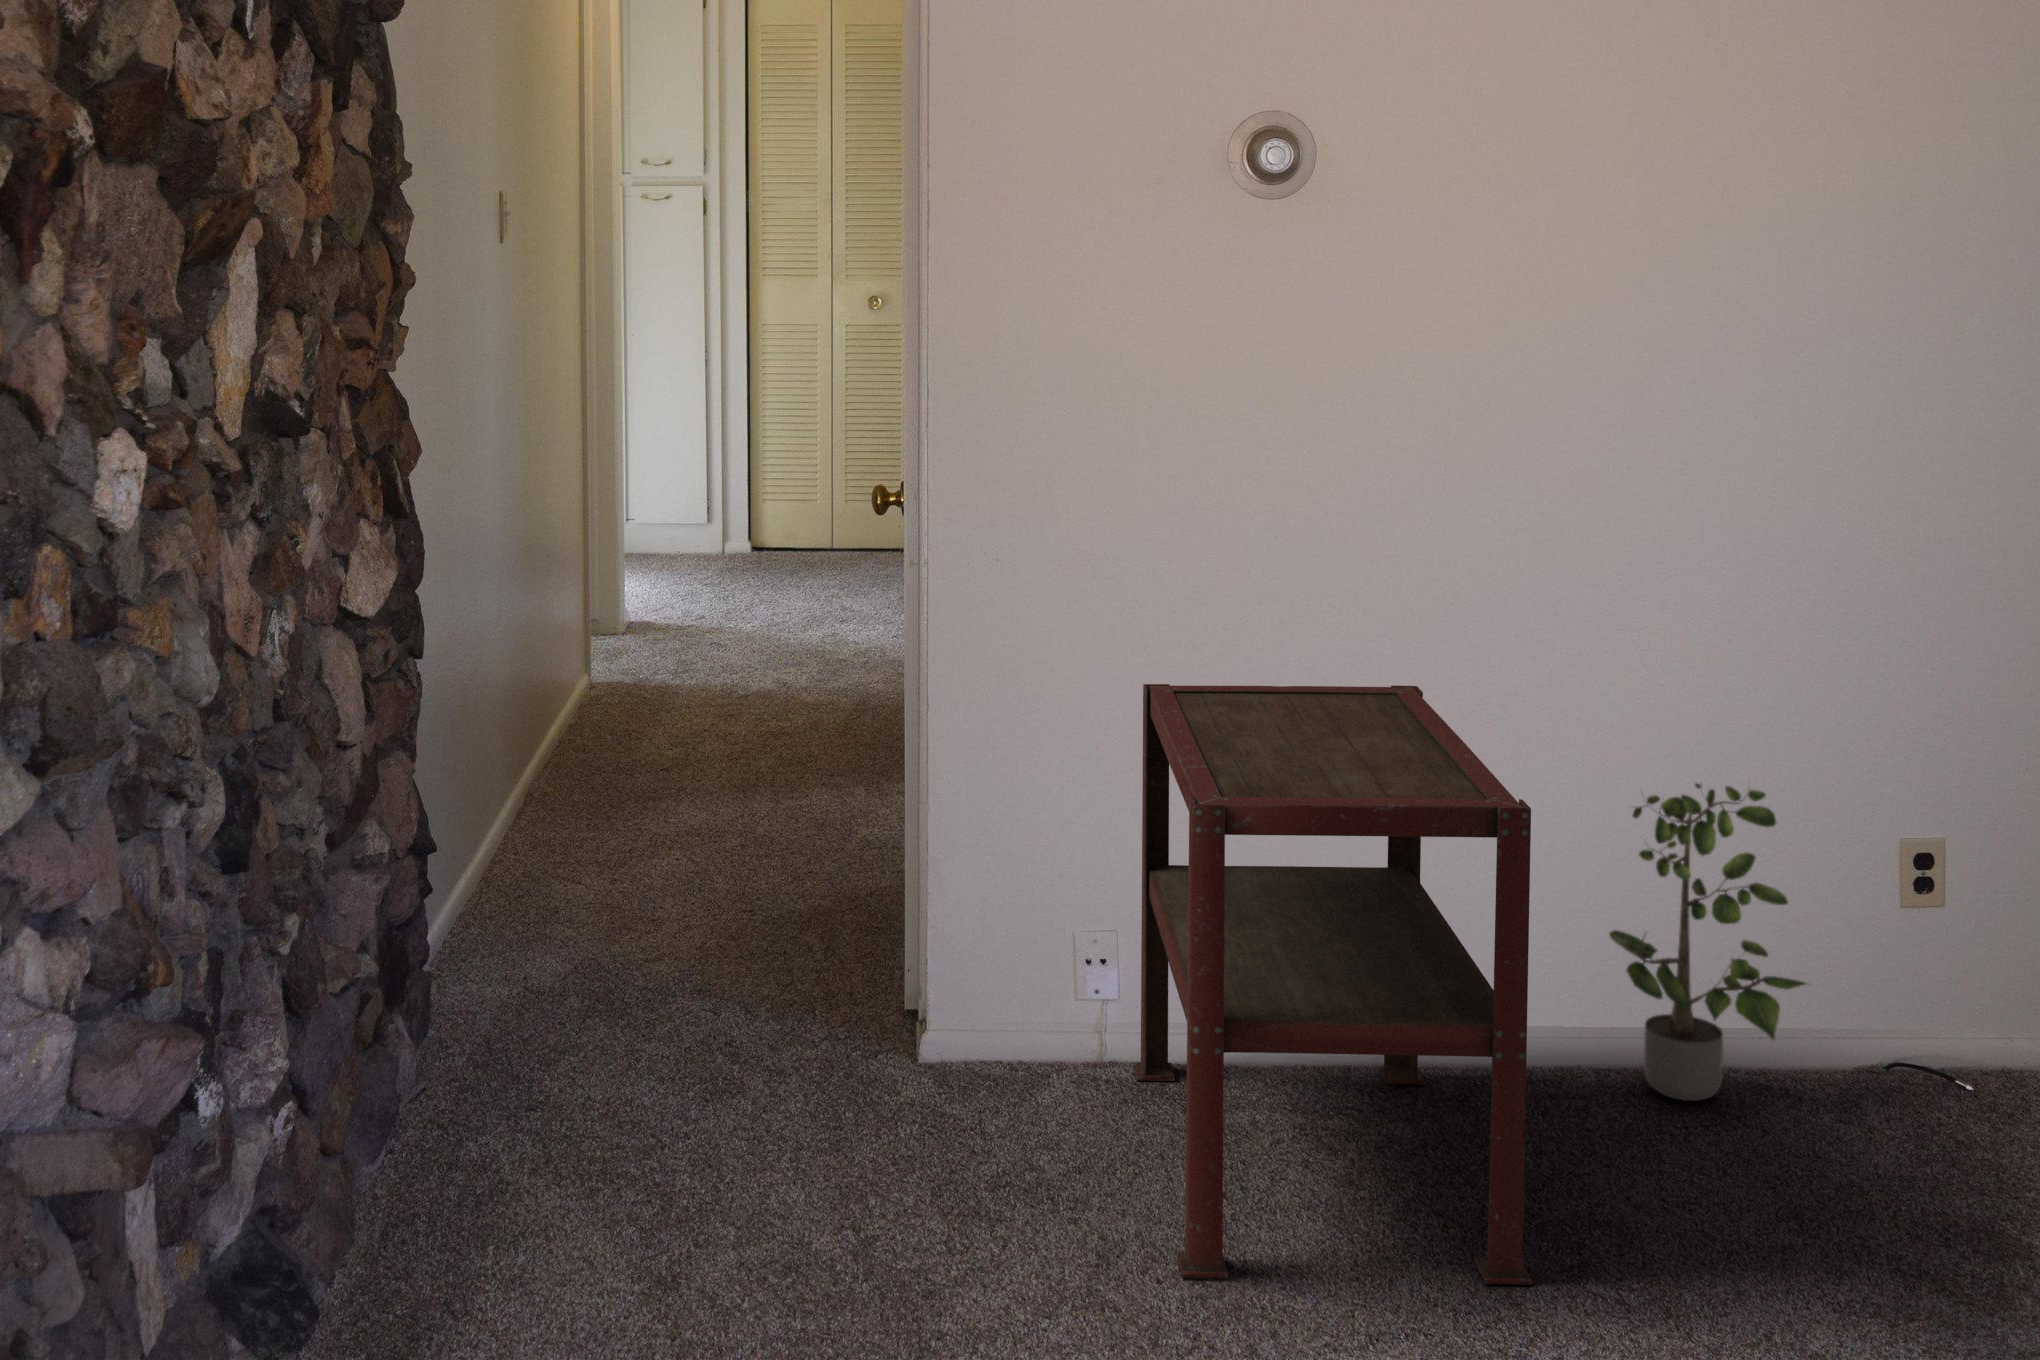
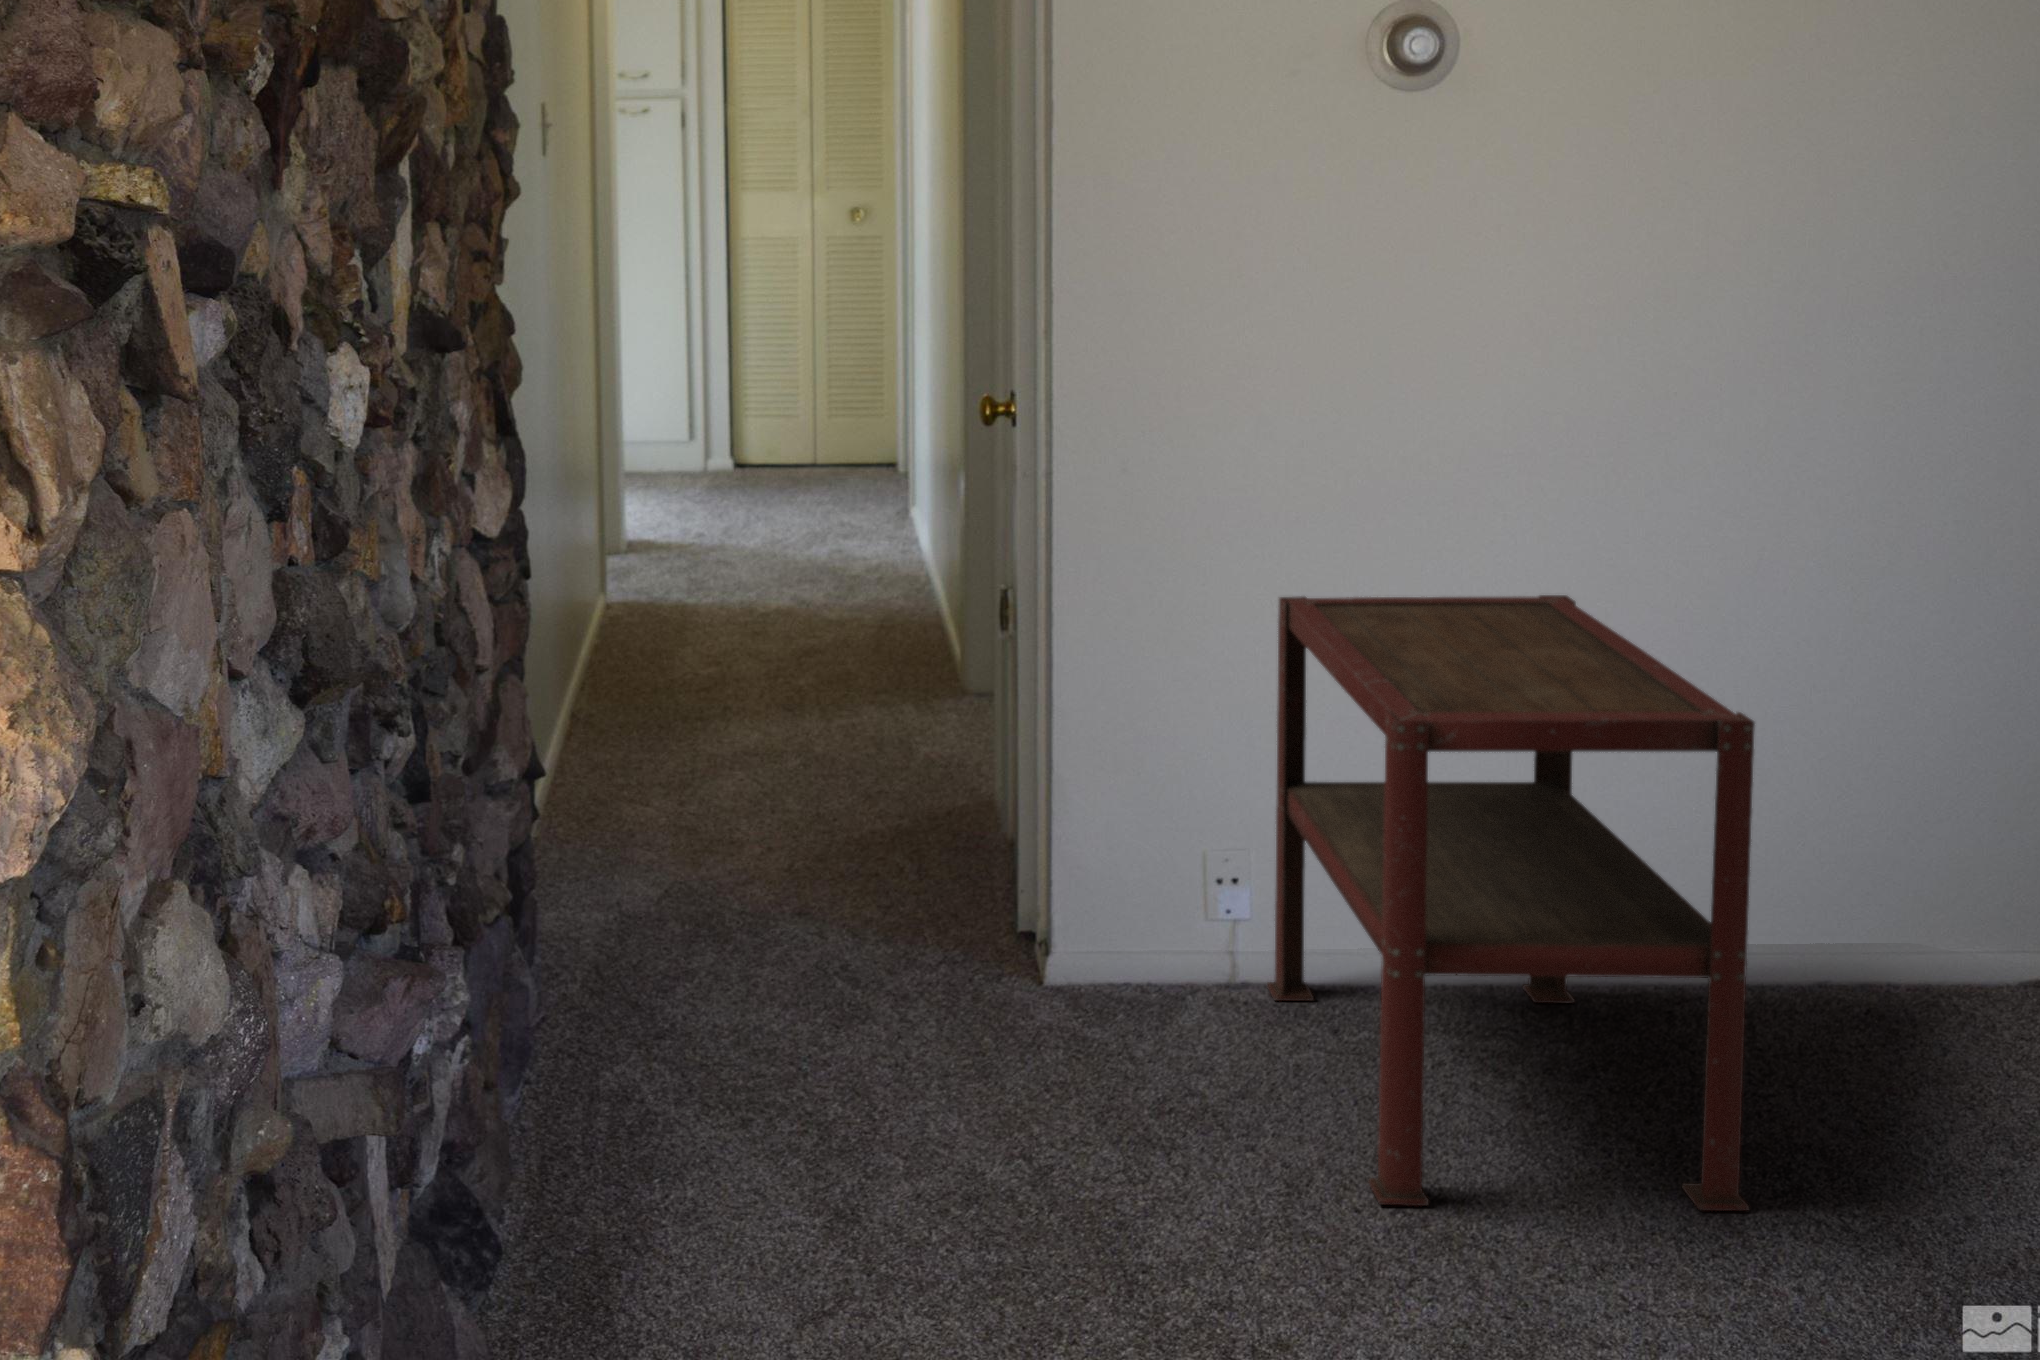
potted plant: present [1609,783,1806,1101] -> none [1766,686,1989,1018]

